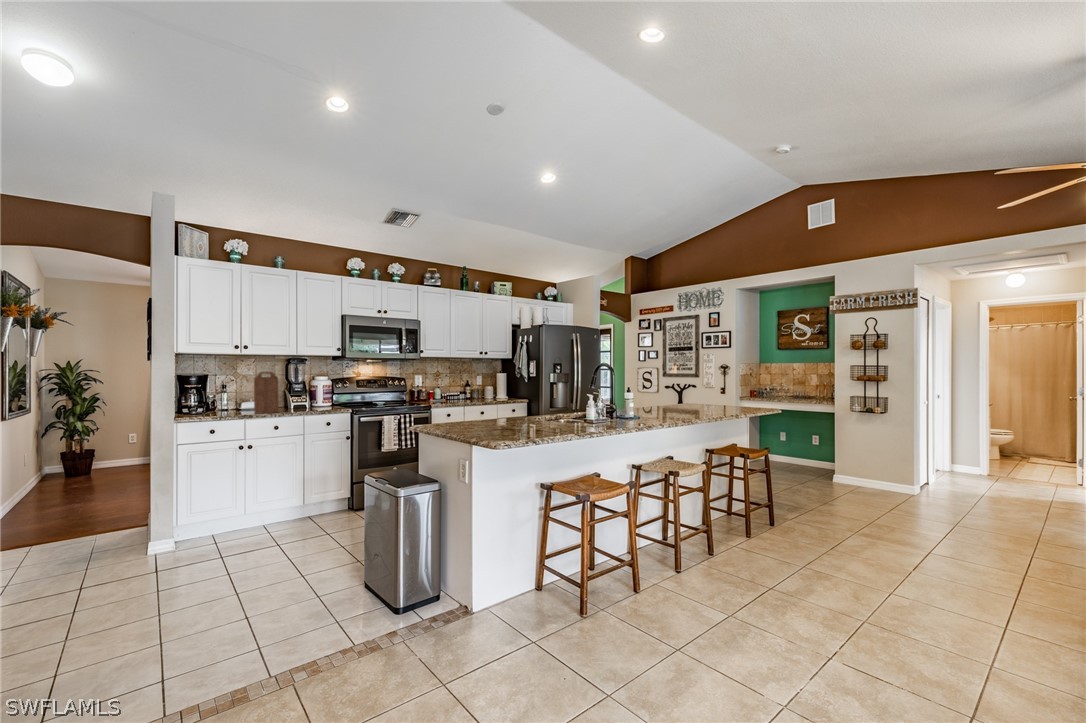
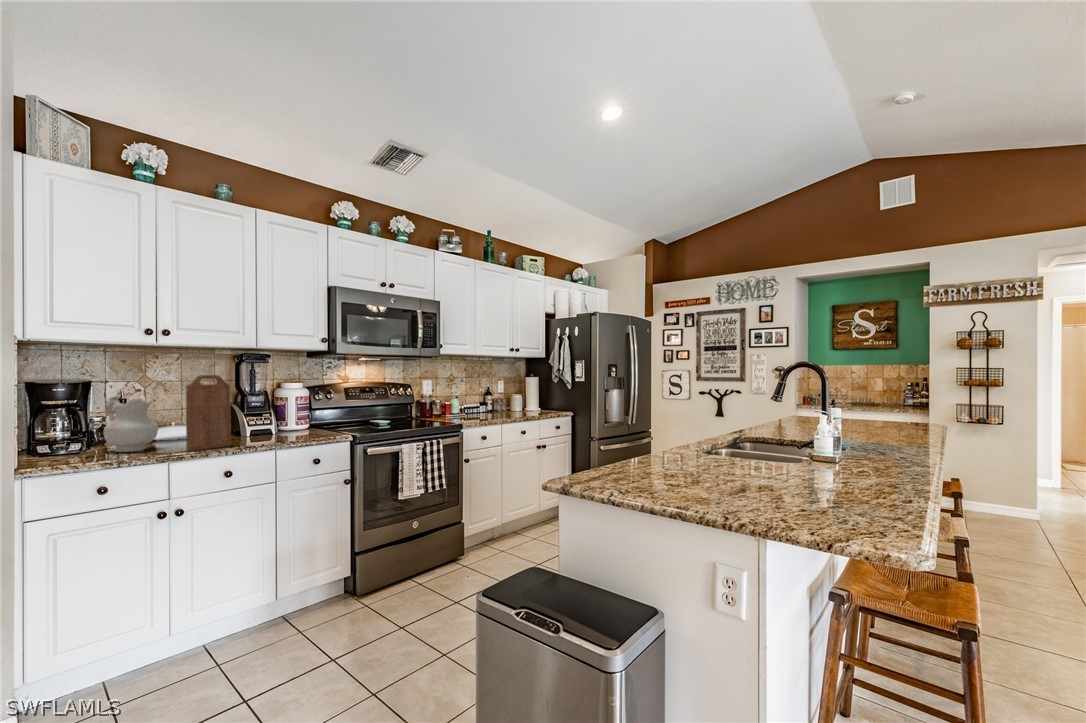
ceramic pitcher: none [214,383,241,413] -> present [103,397,158,452]

